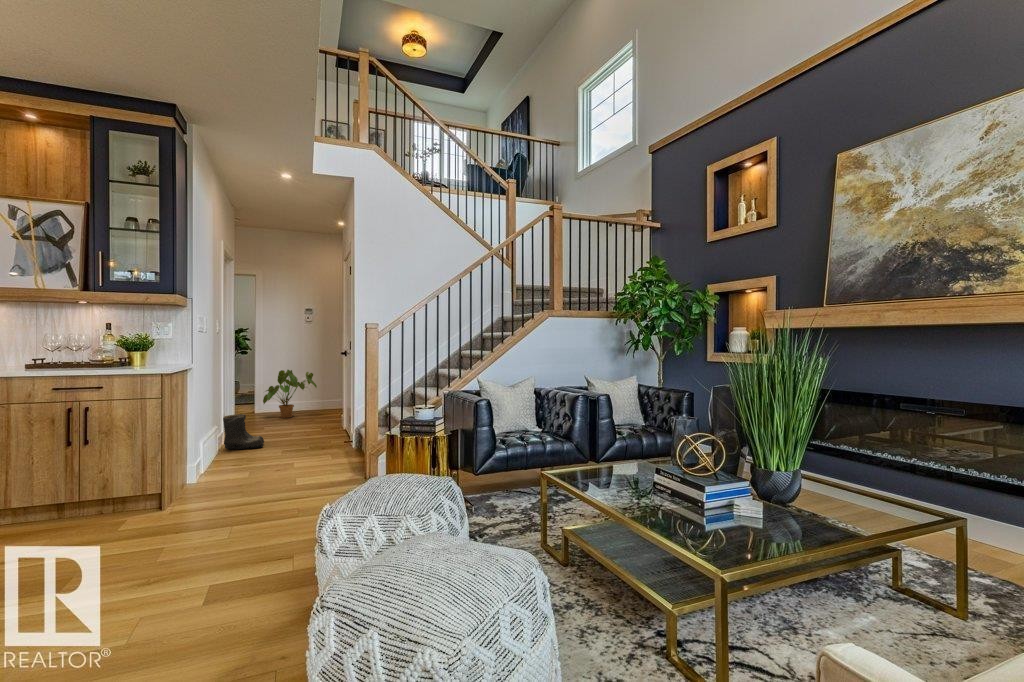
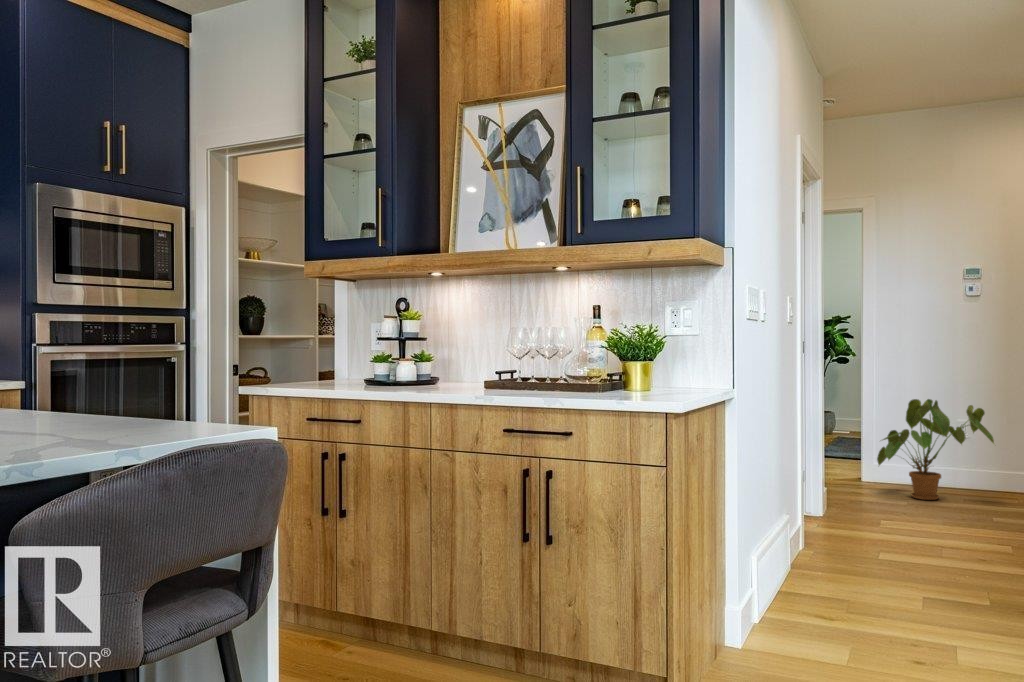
boots: present [223,414,264,449] -> none [801,491,884,573]

